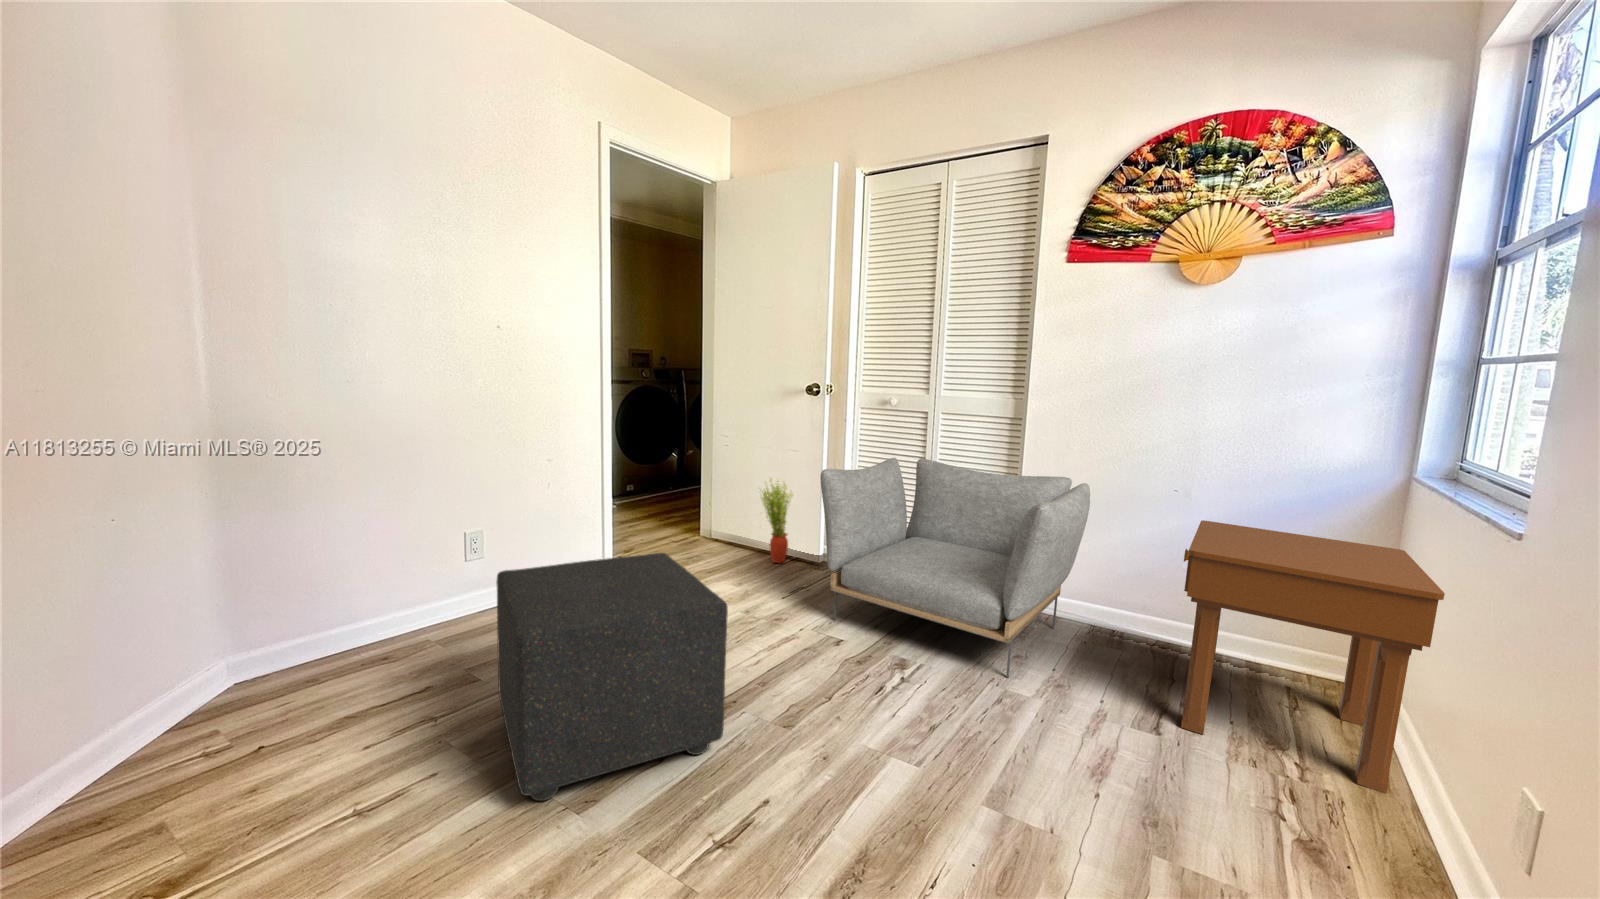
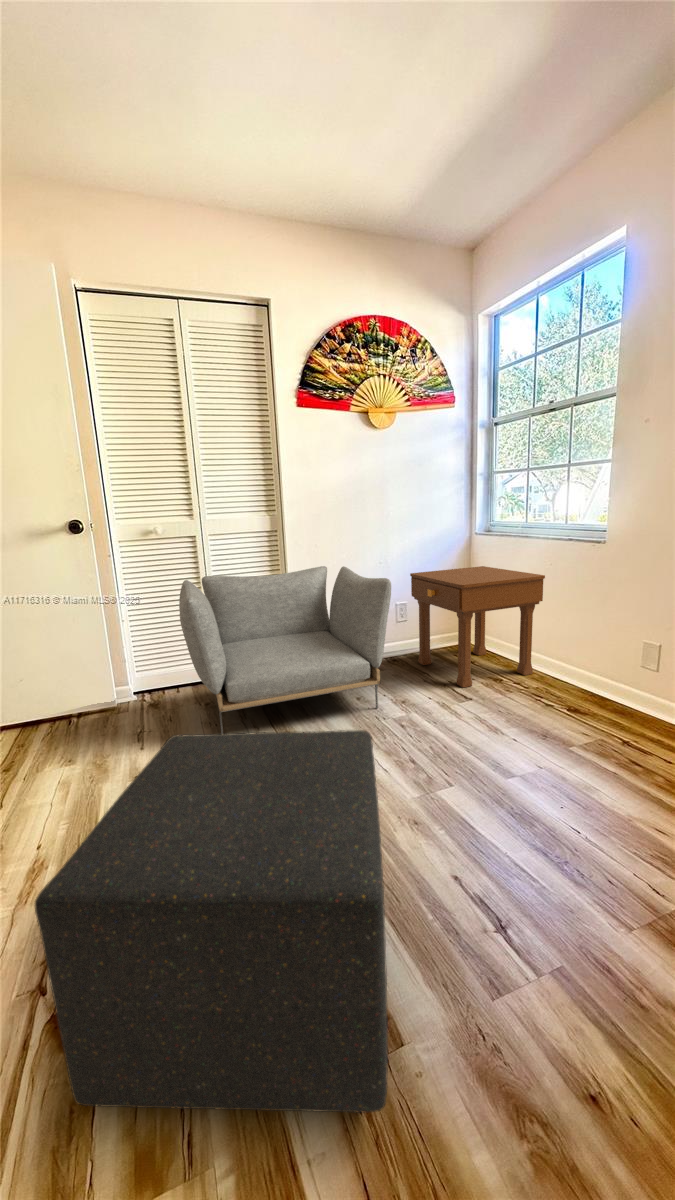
potted plant: present [761,479,793,563] -> none [26,633,80,727]

